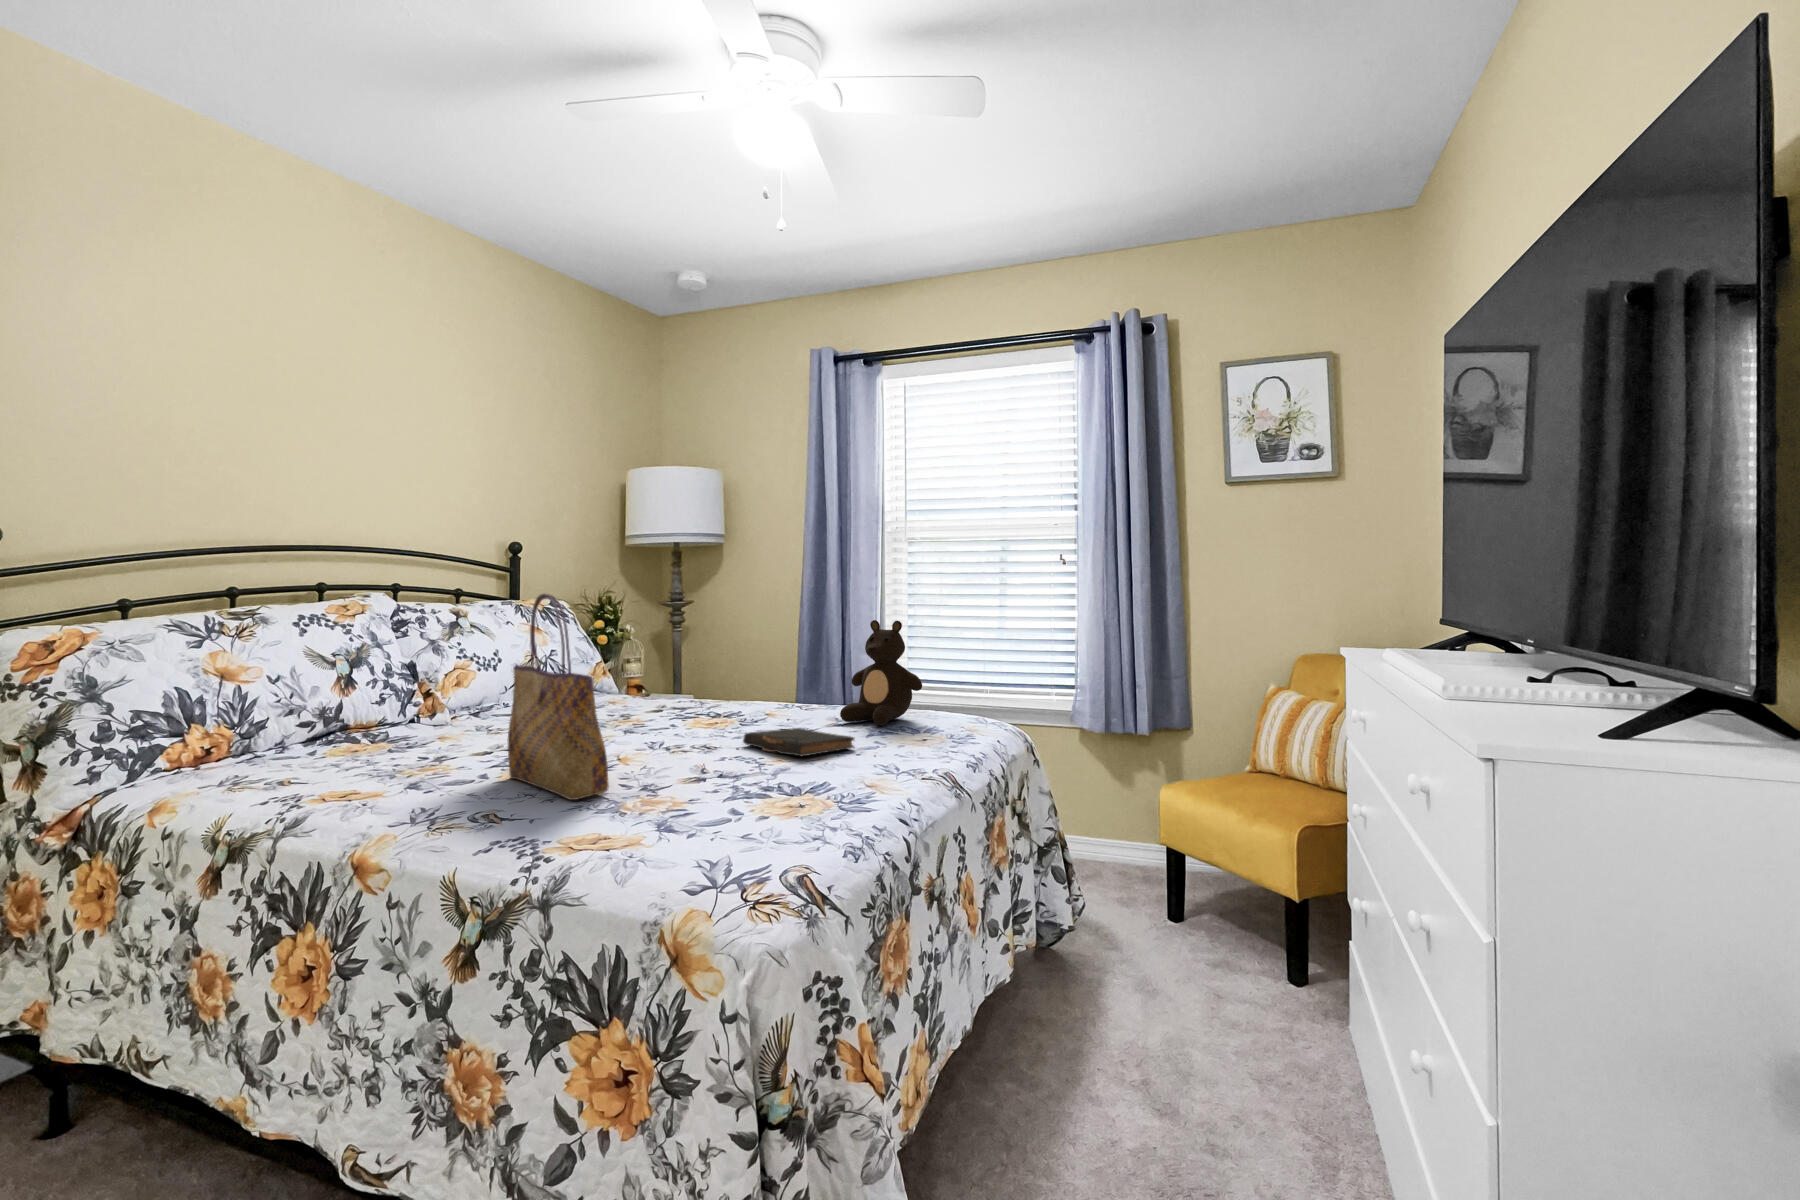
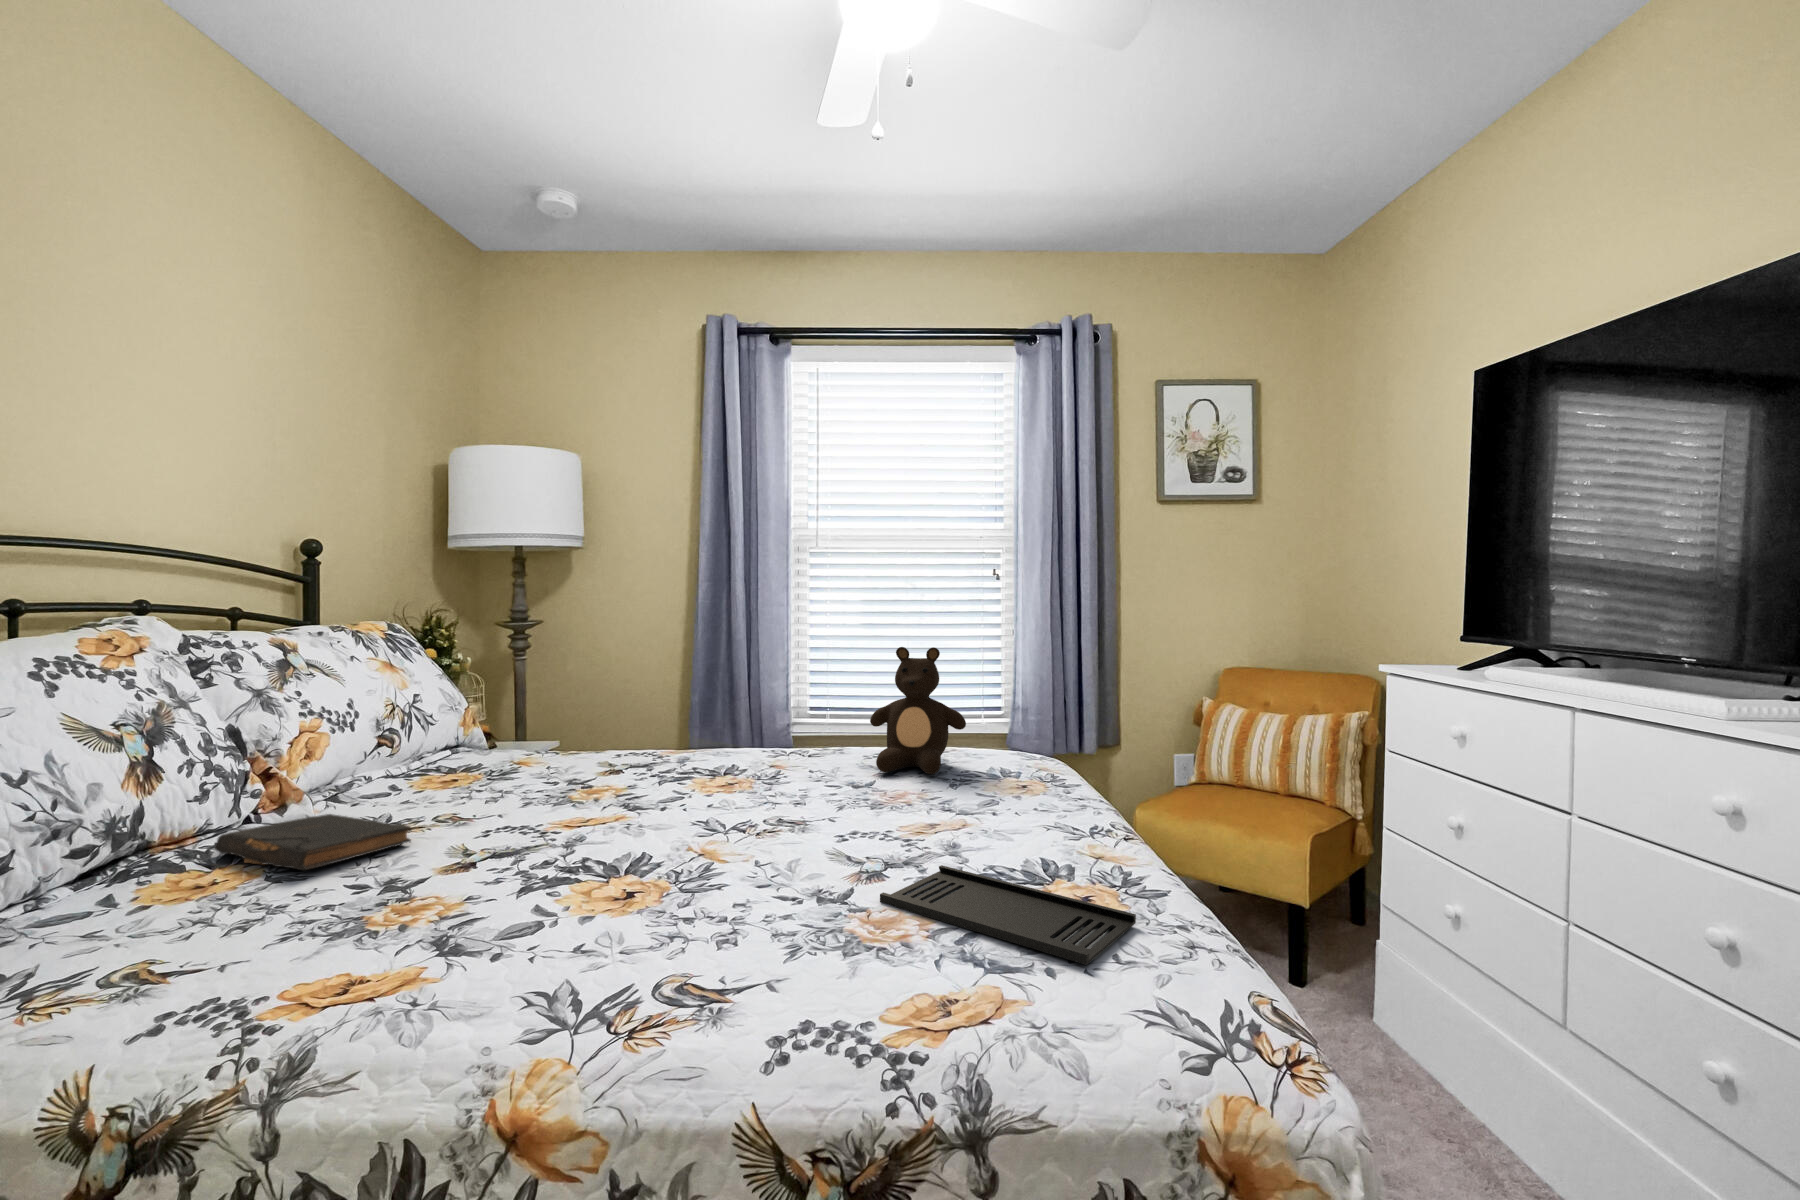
tote bag: present [508,594,609,800] -> none [562,630,782,951]
book: present [743,728,854,757] -> present [215,814,411,870]
tray: none [698,774,841,829] -> present [880,865,1136,965]

